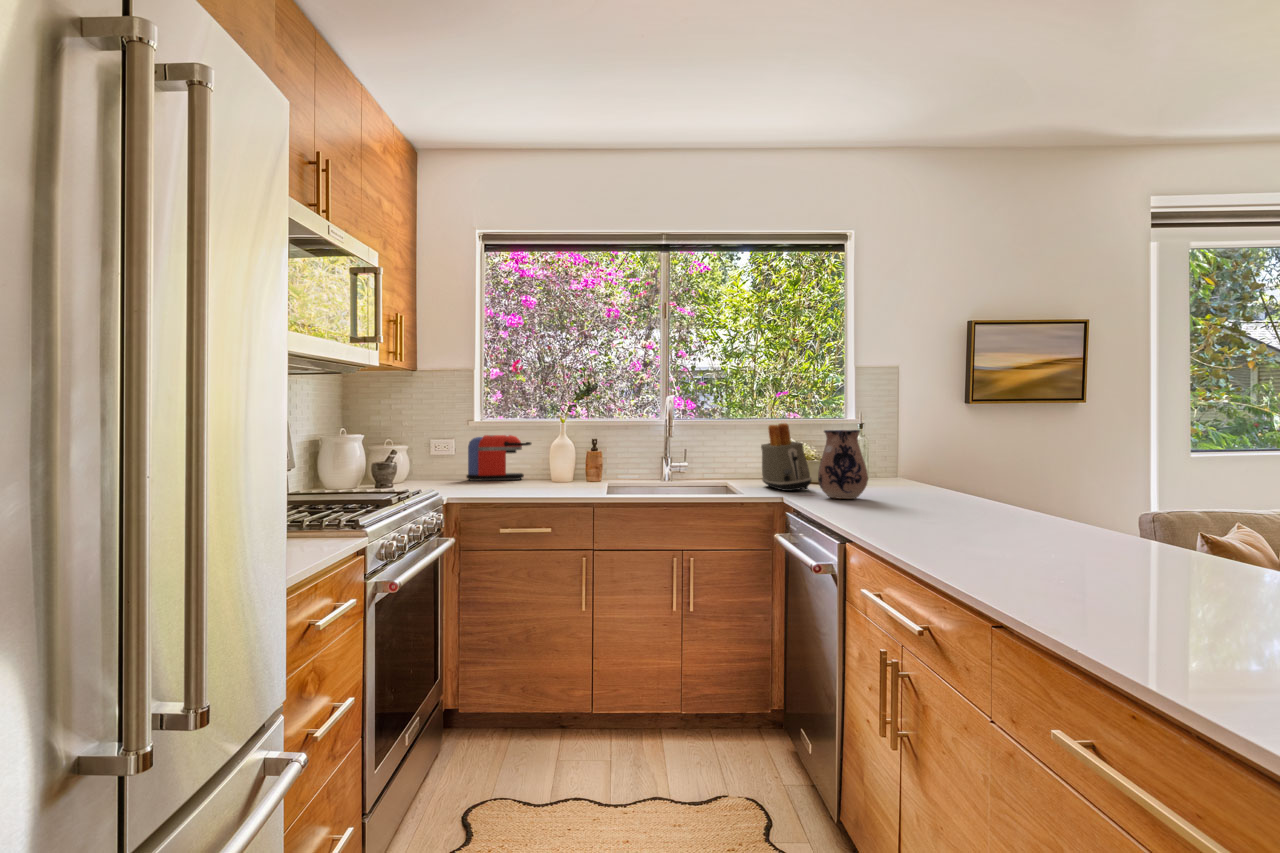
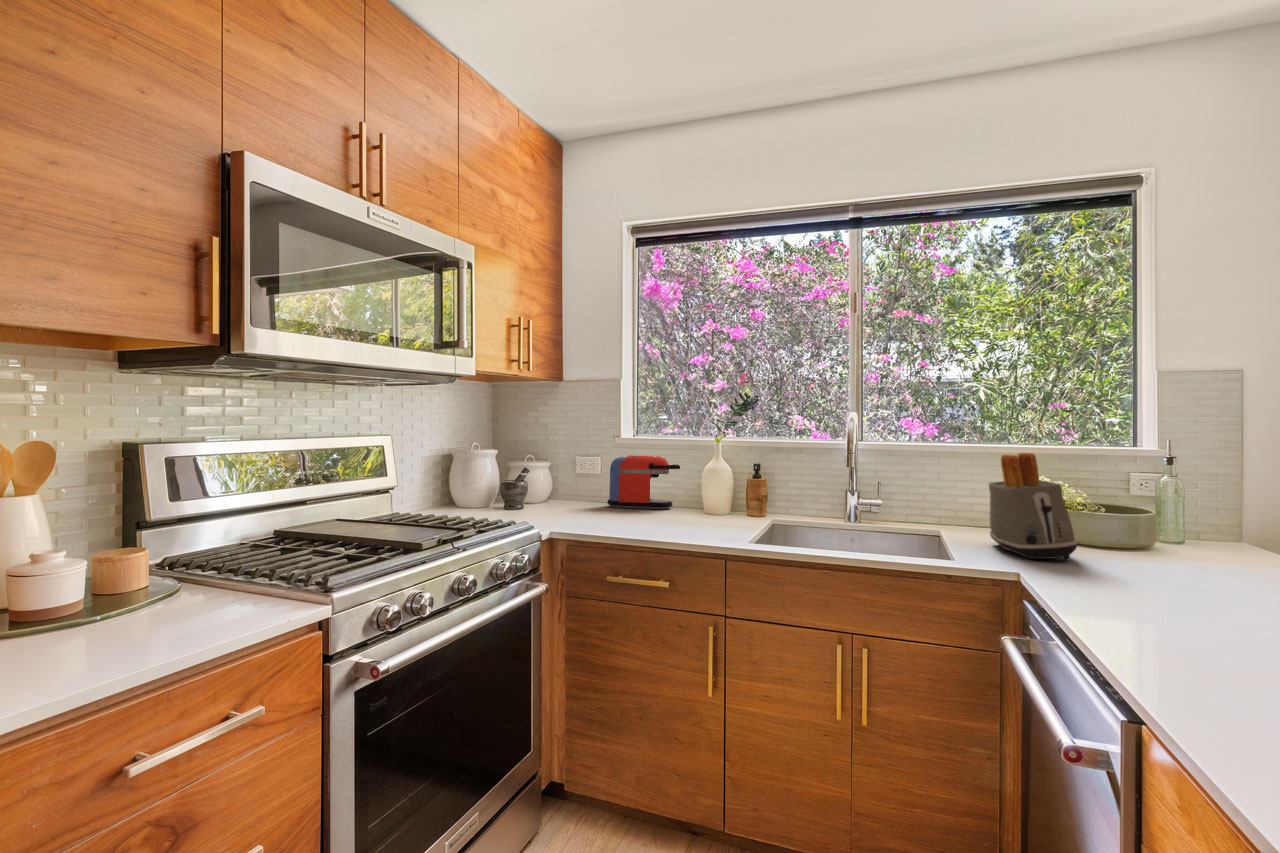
ceramic pitcher: present [818,430,868,499] -> none [1092,467,1199,591]

